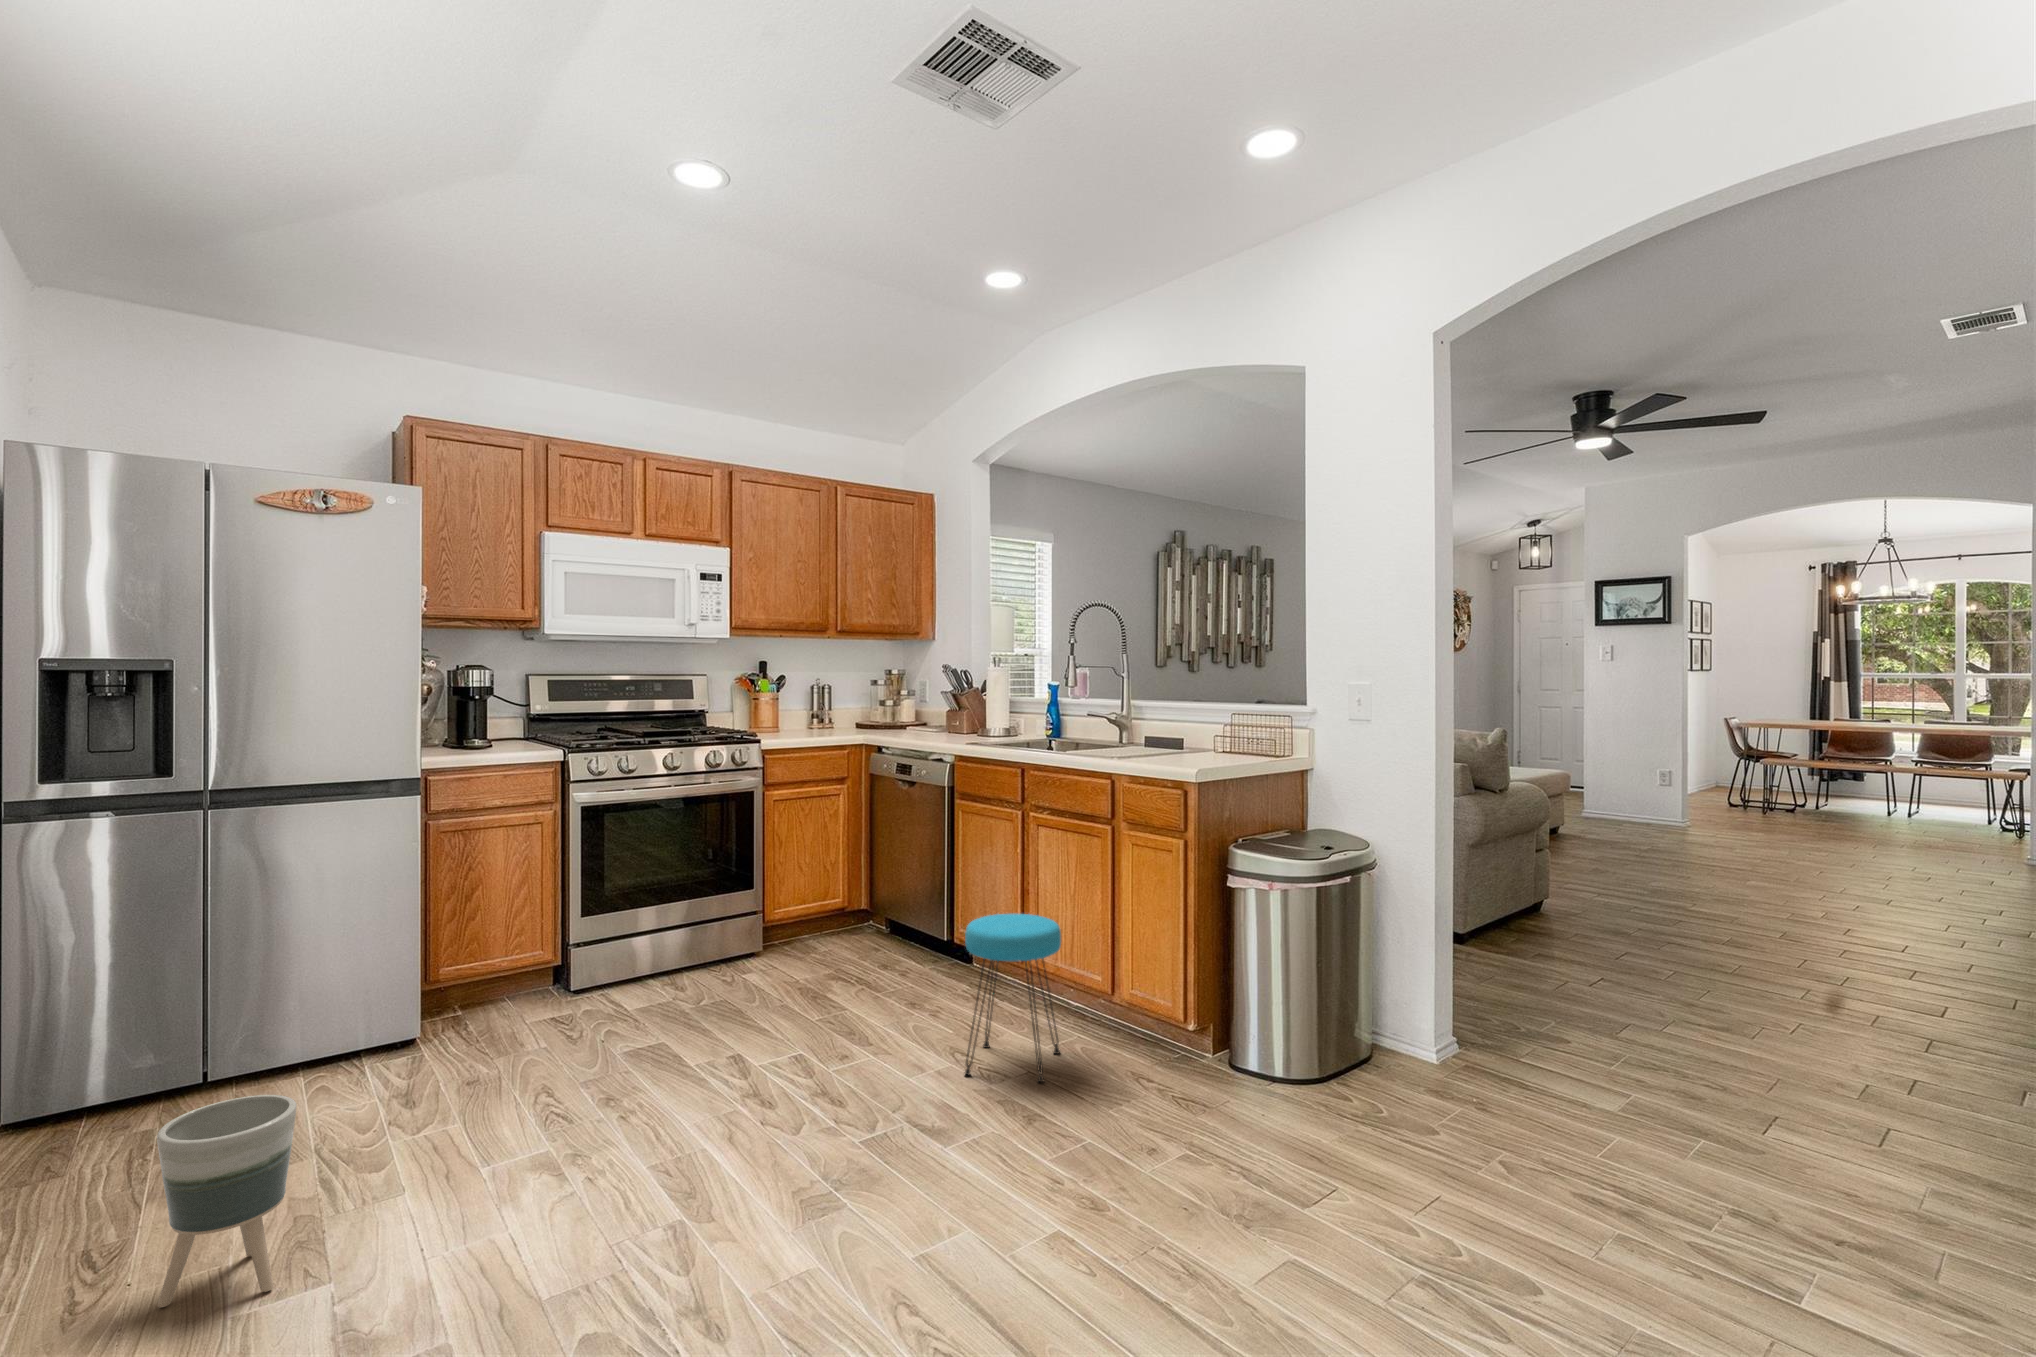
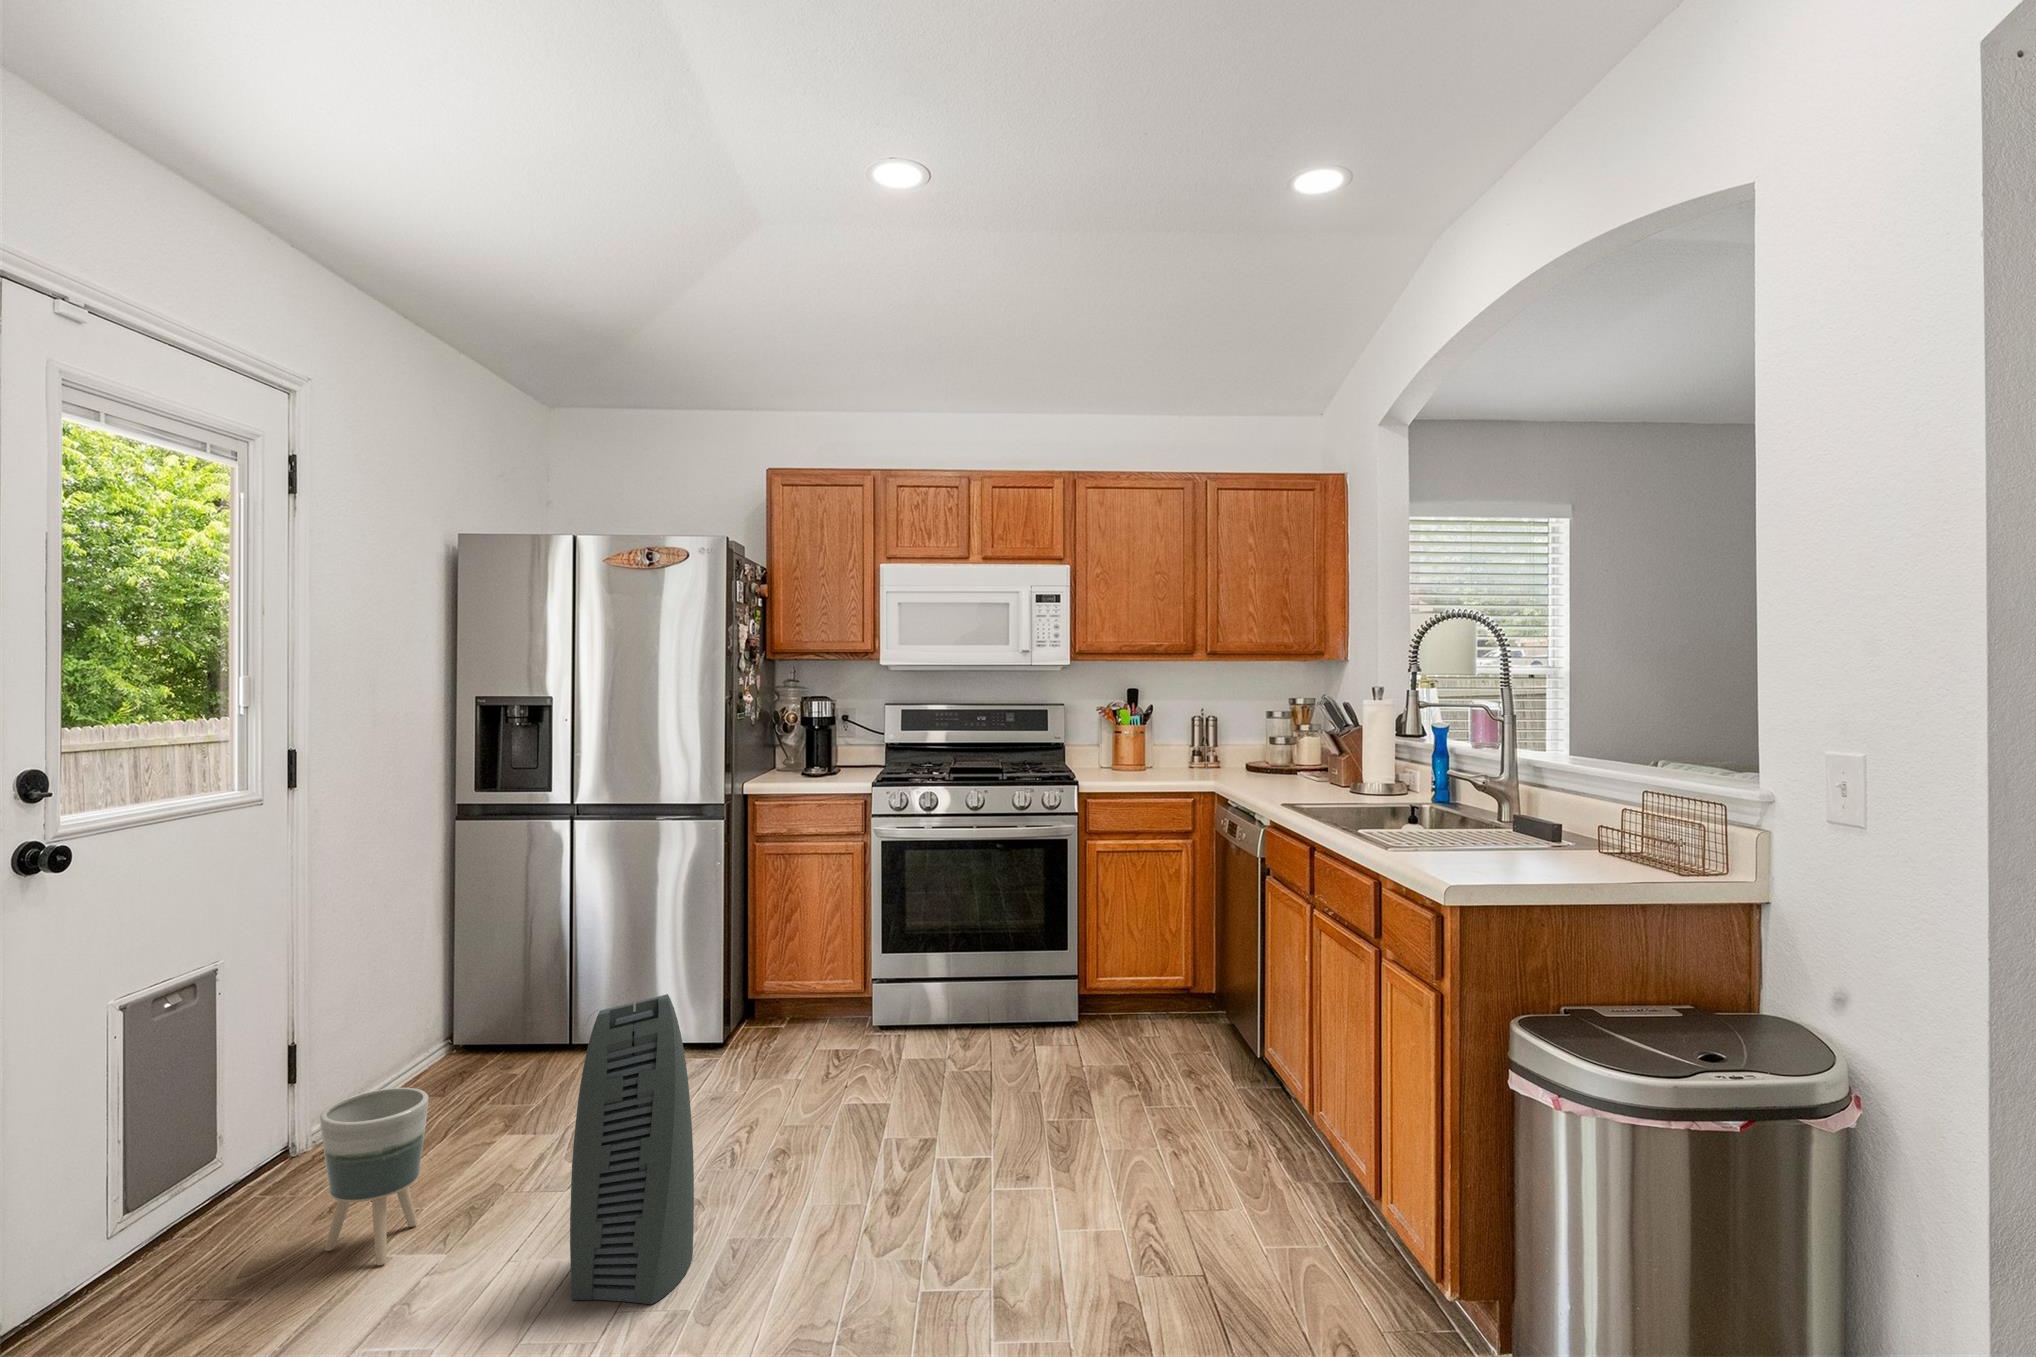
stool: present [964,914,1061,1082] -> none [1114,1049,1270,1304]
air purifier: none [528,931,646,1235] -> present [570,994,694,1304]

